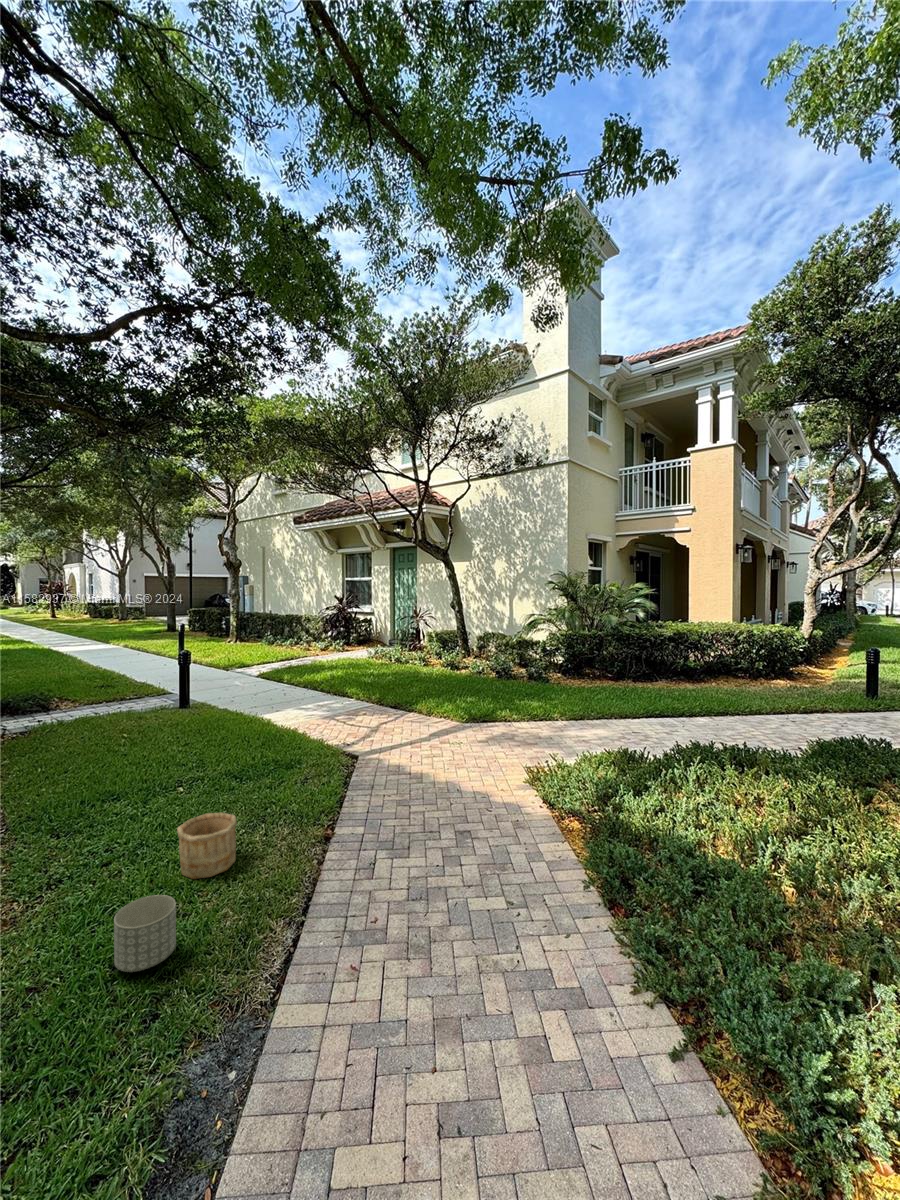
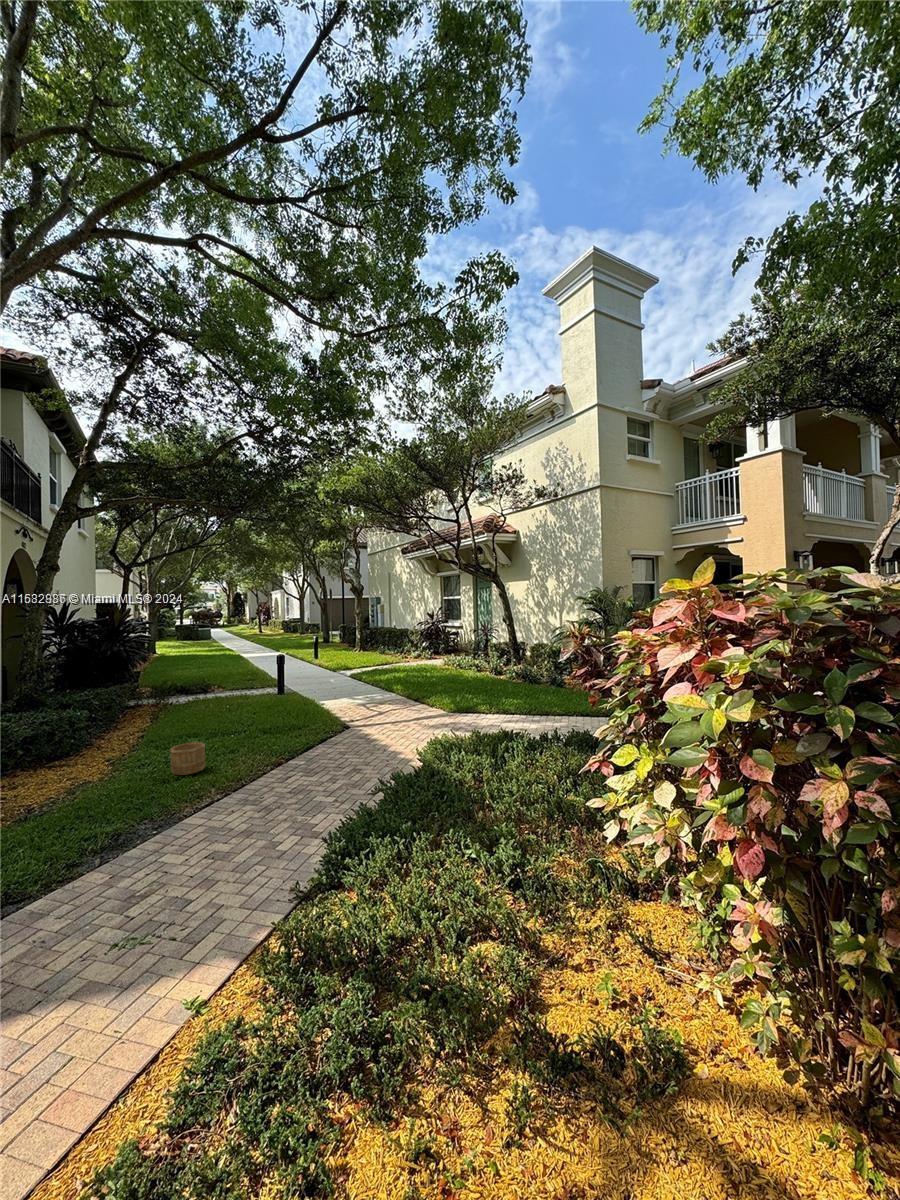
planter: present [114,895,176,972] -> none [105,770,137,803]

